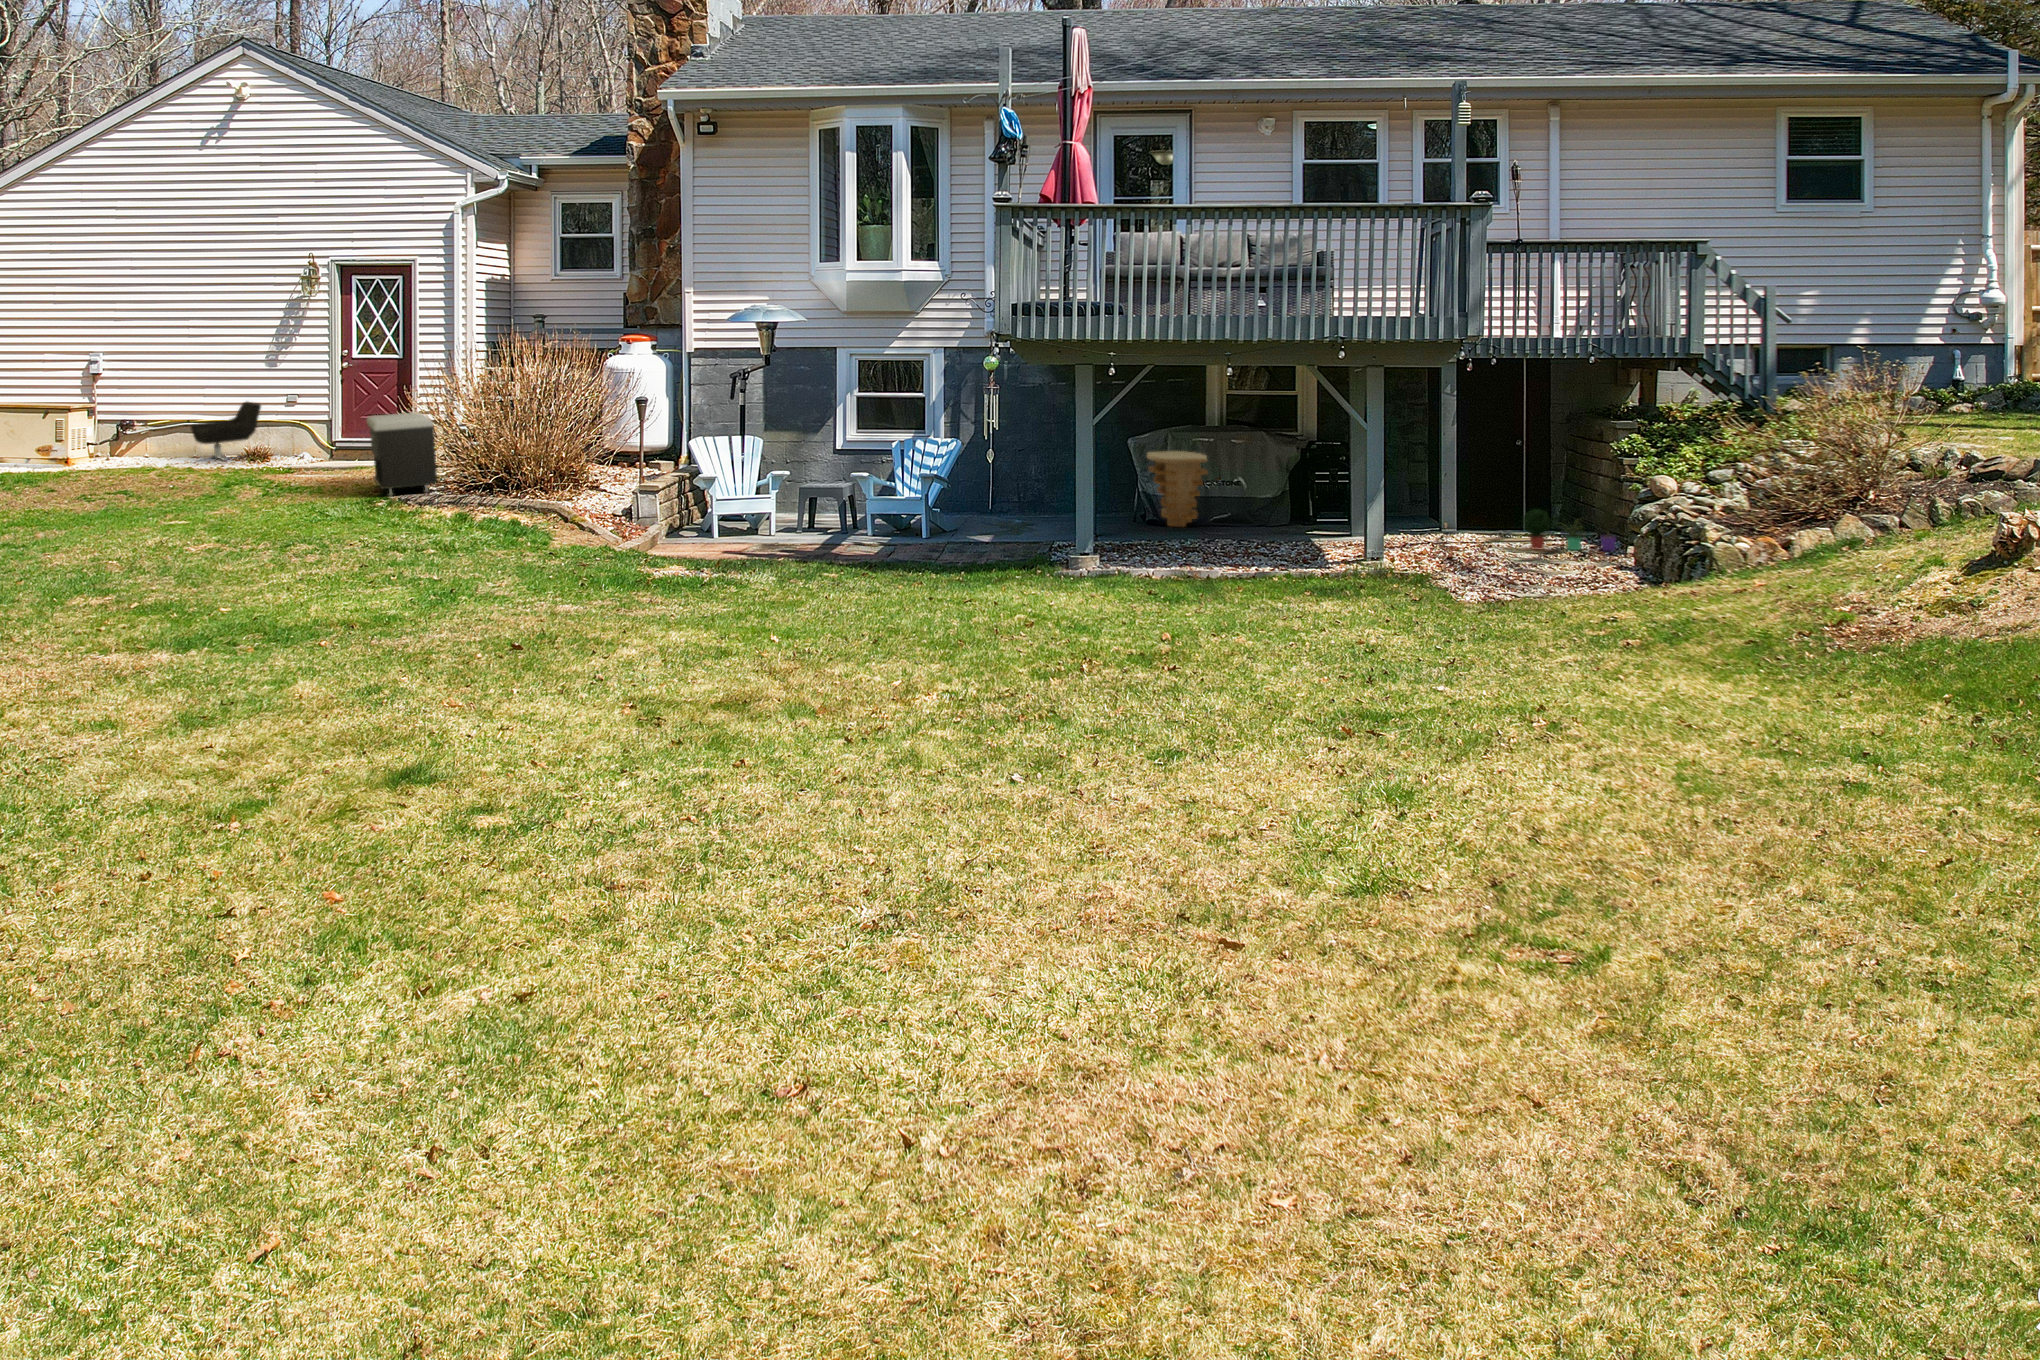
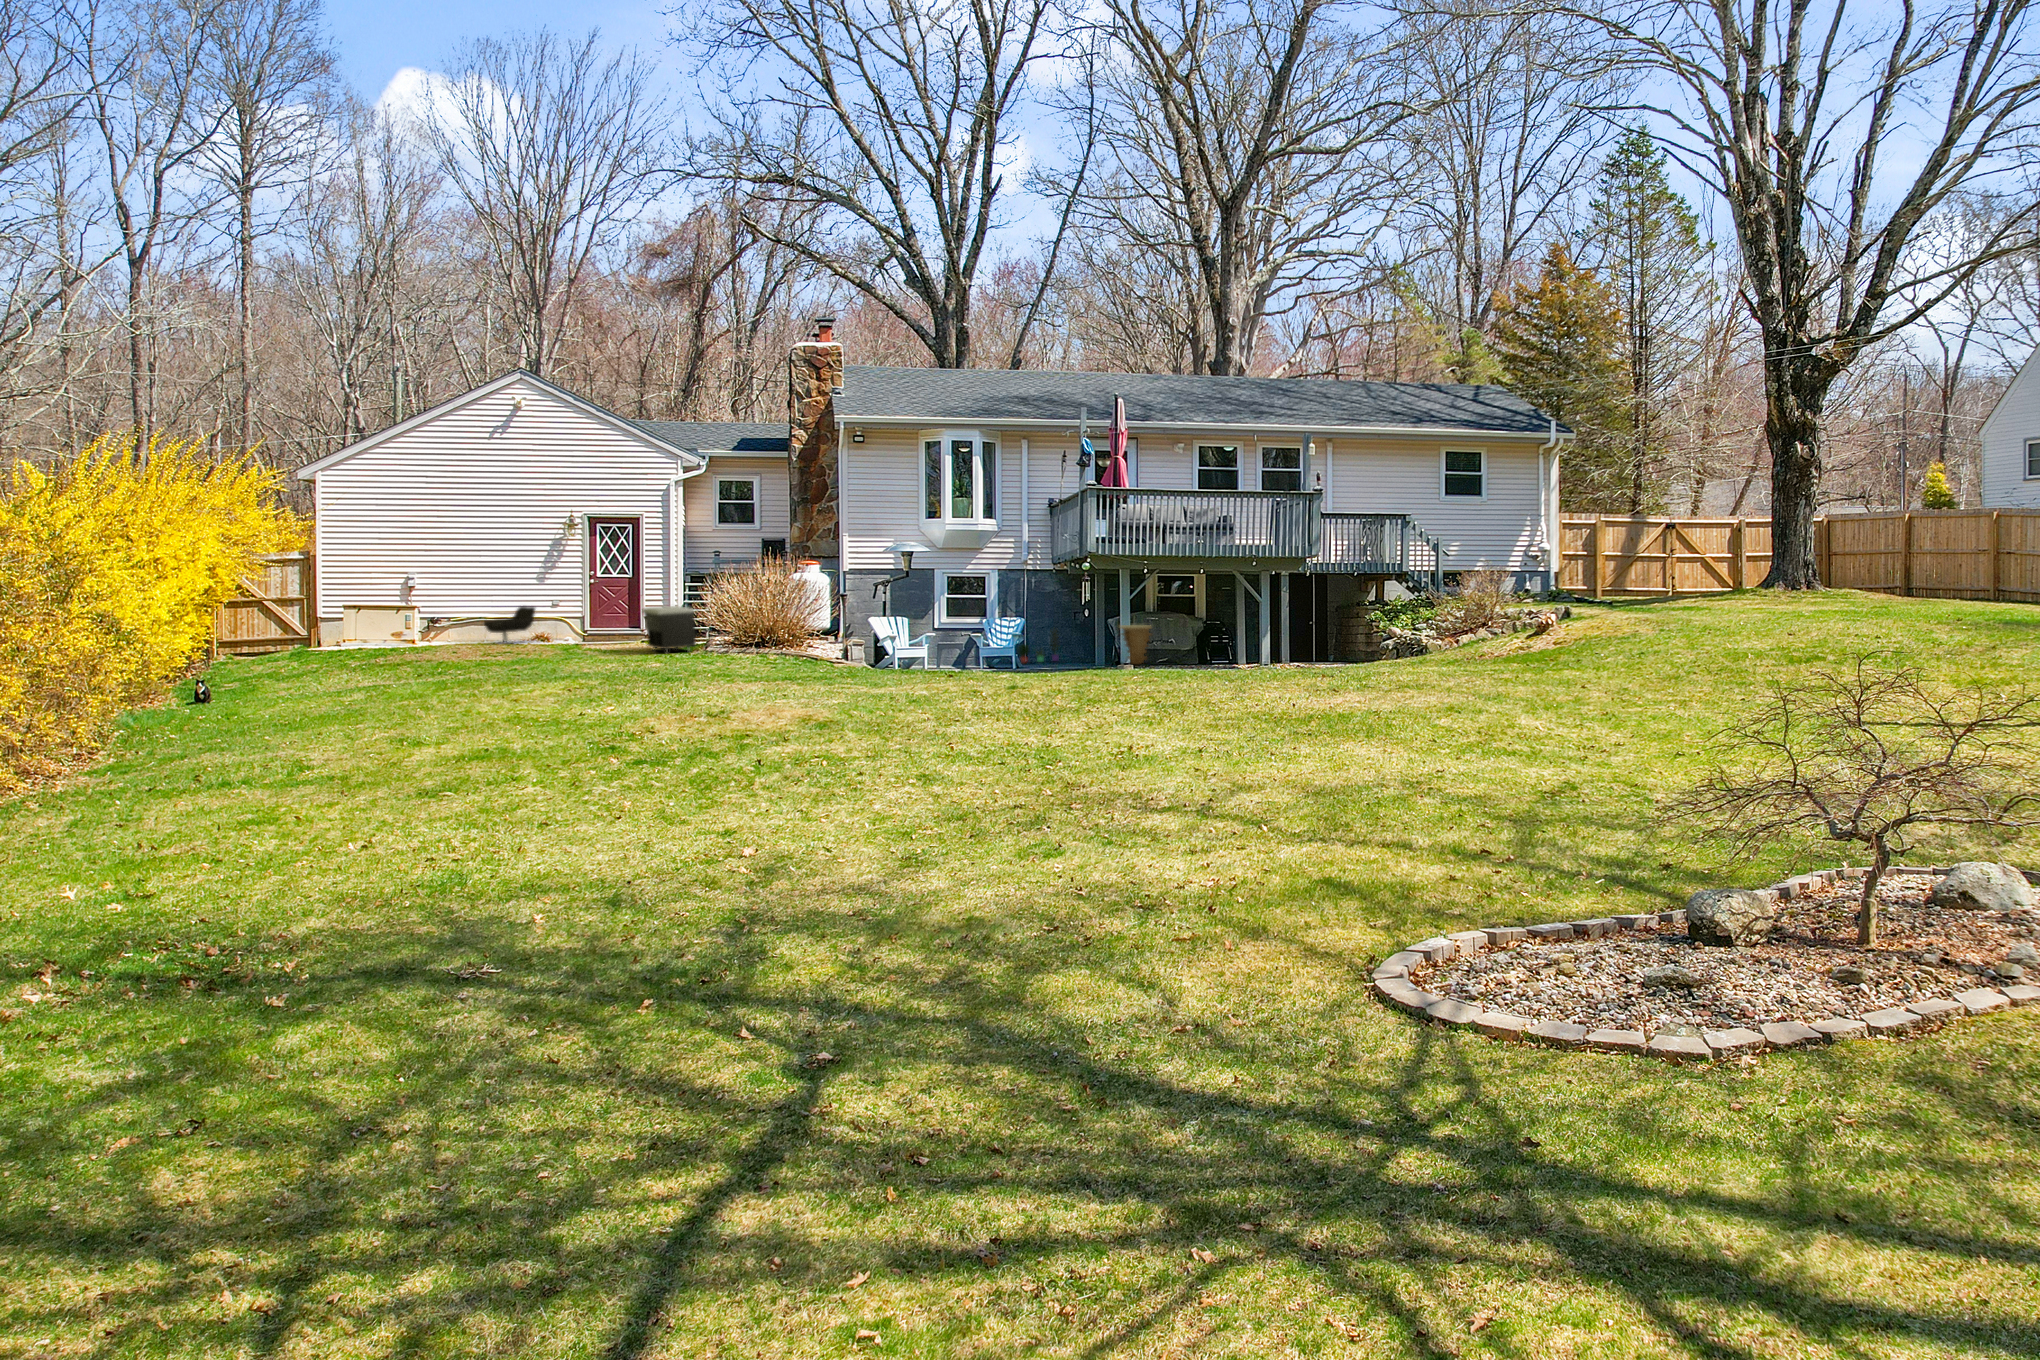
potted plant: present [1522,479,1620,551] -> present [1017,628,1059,663]

